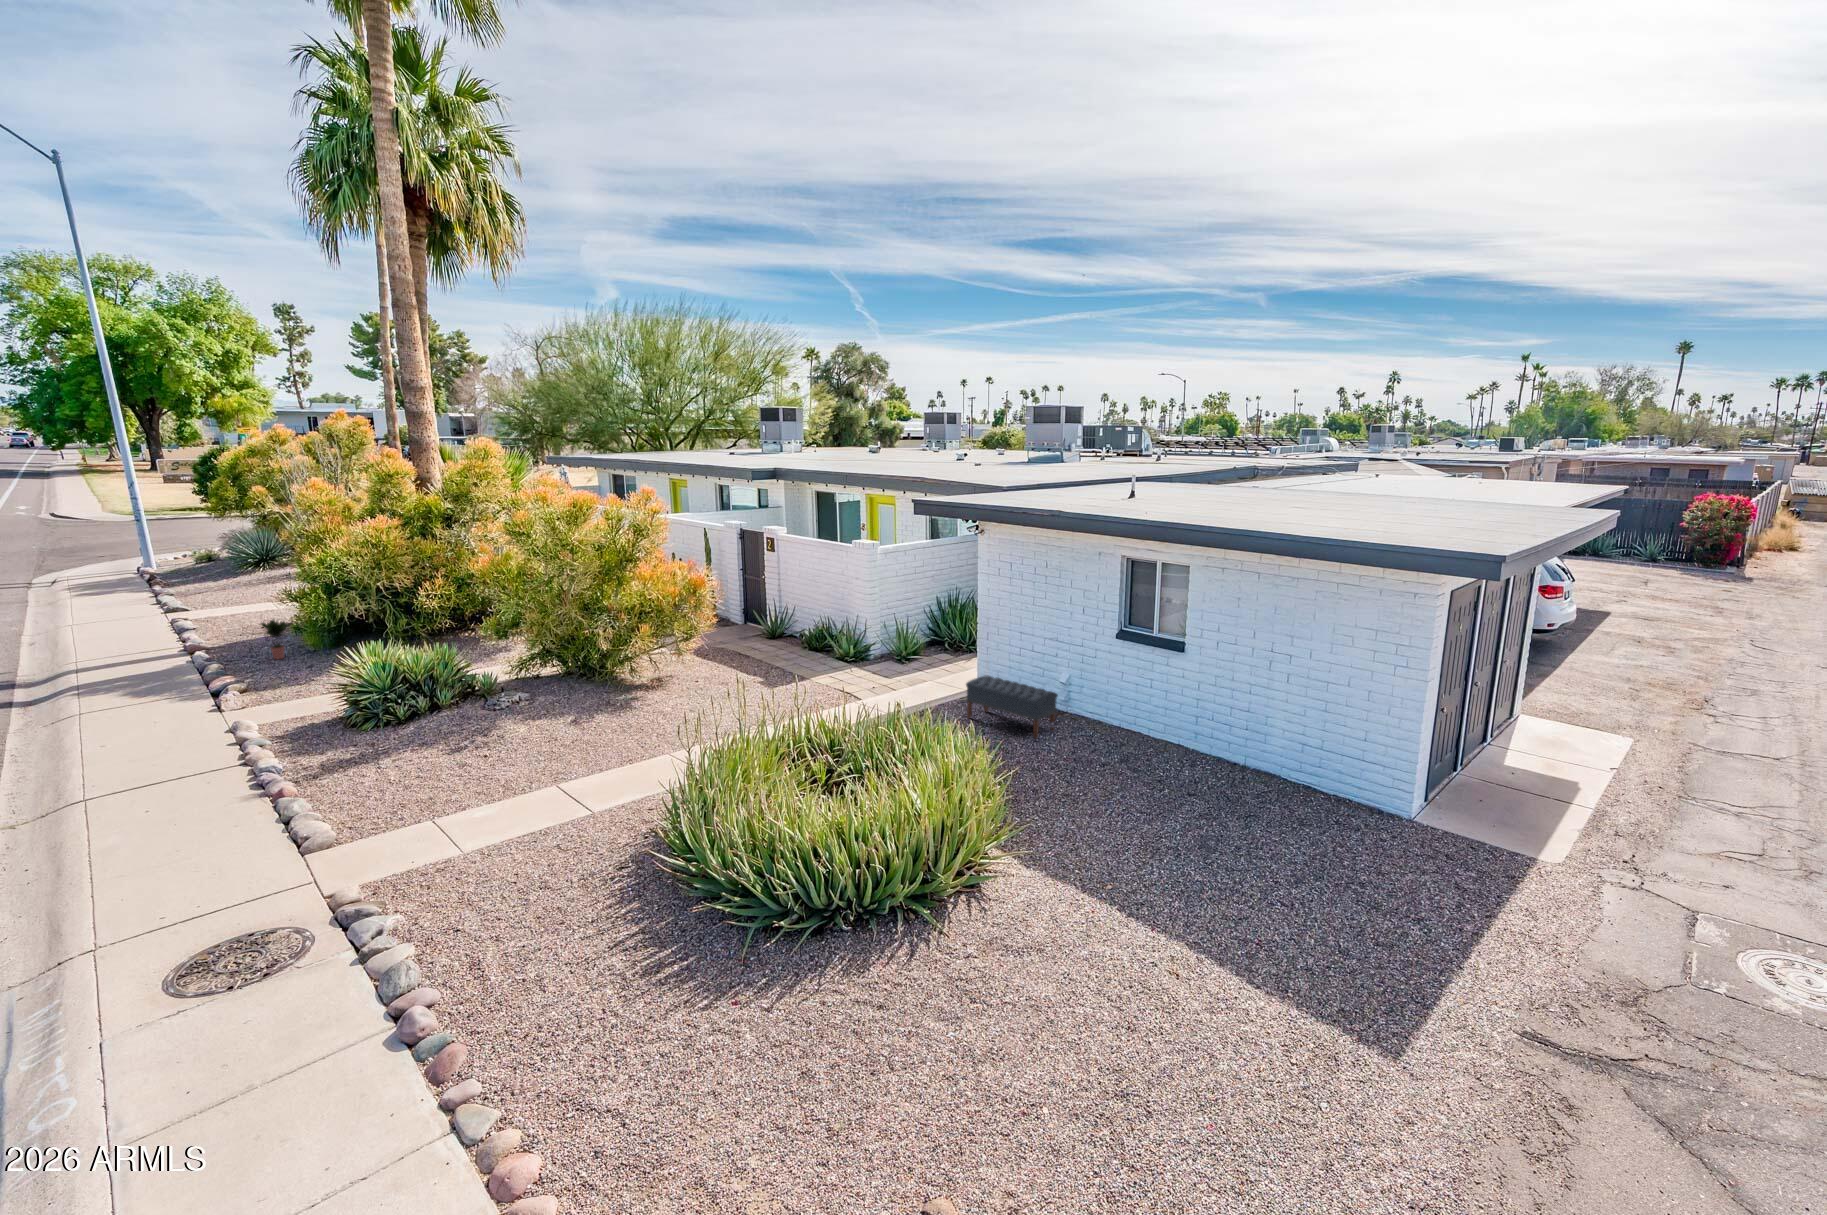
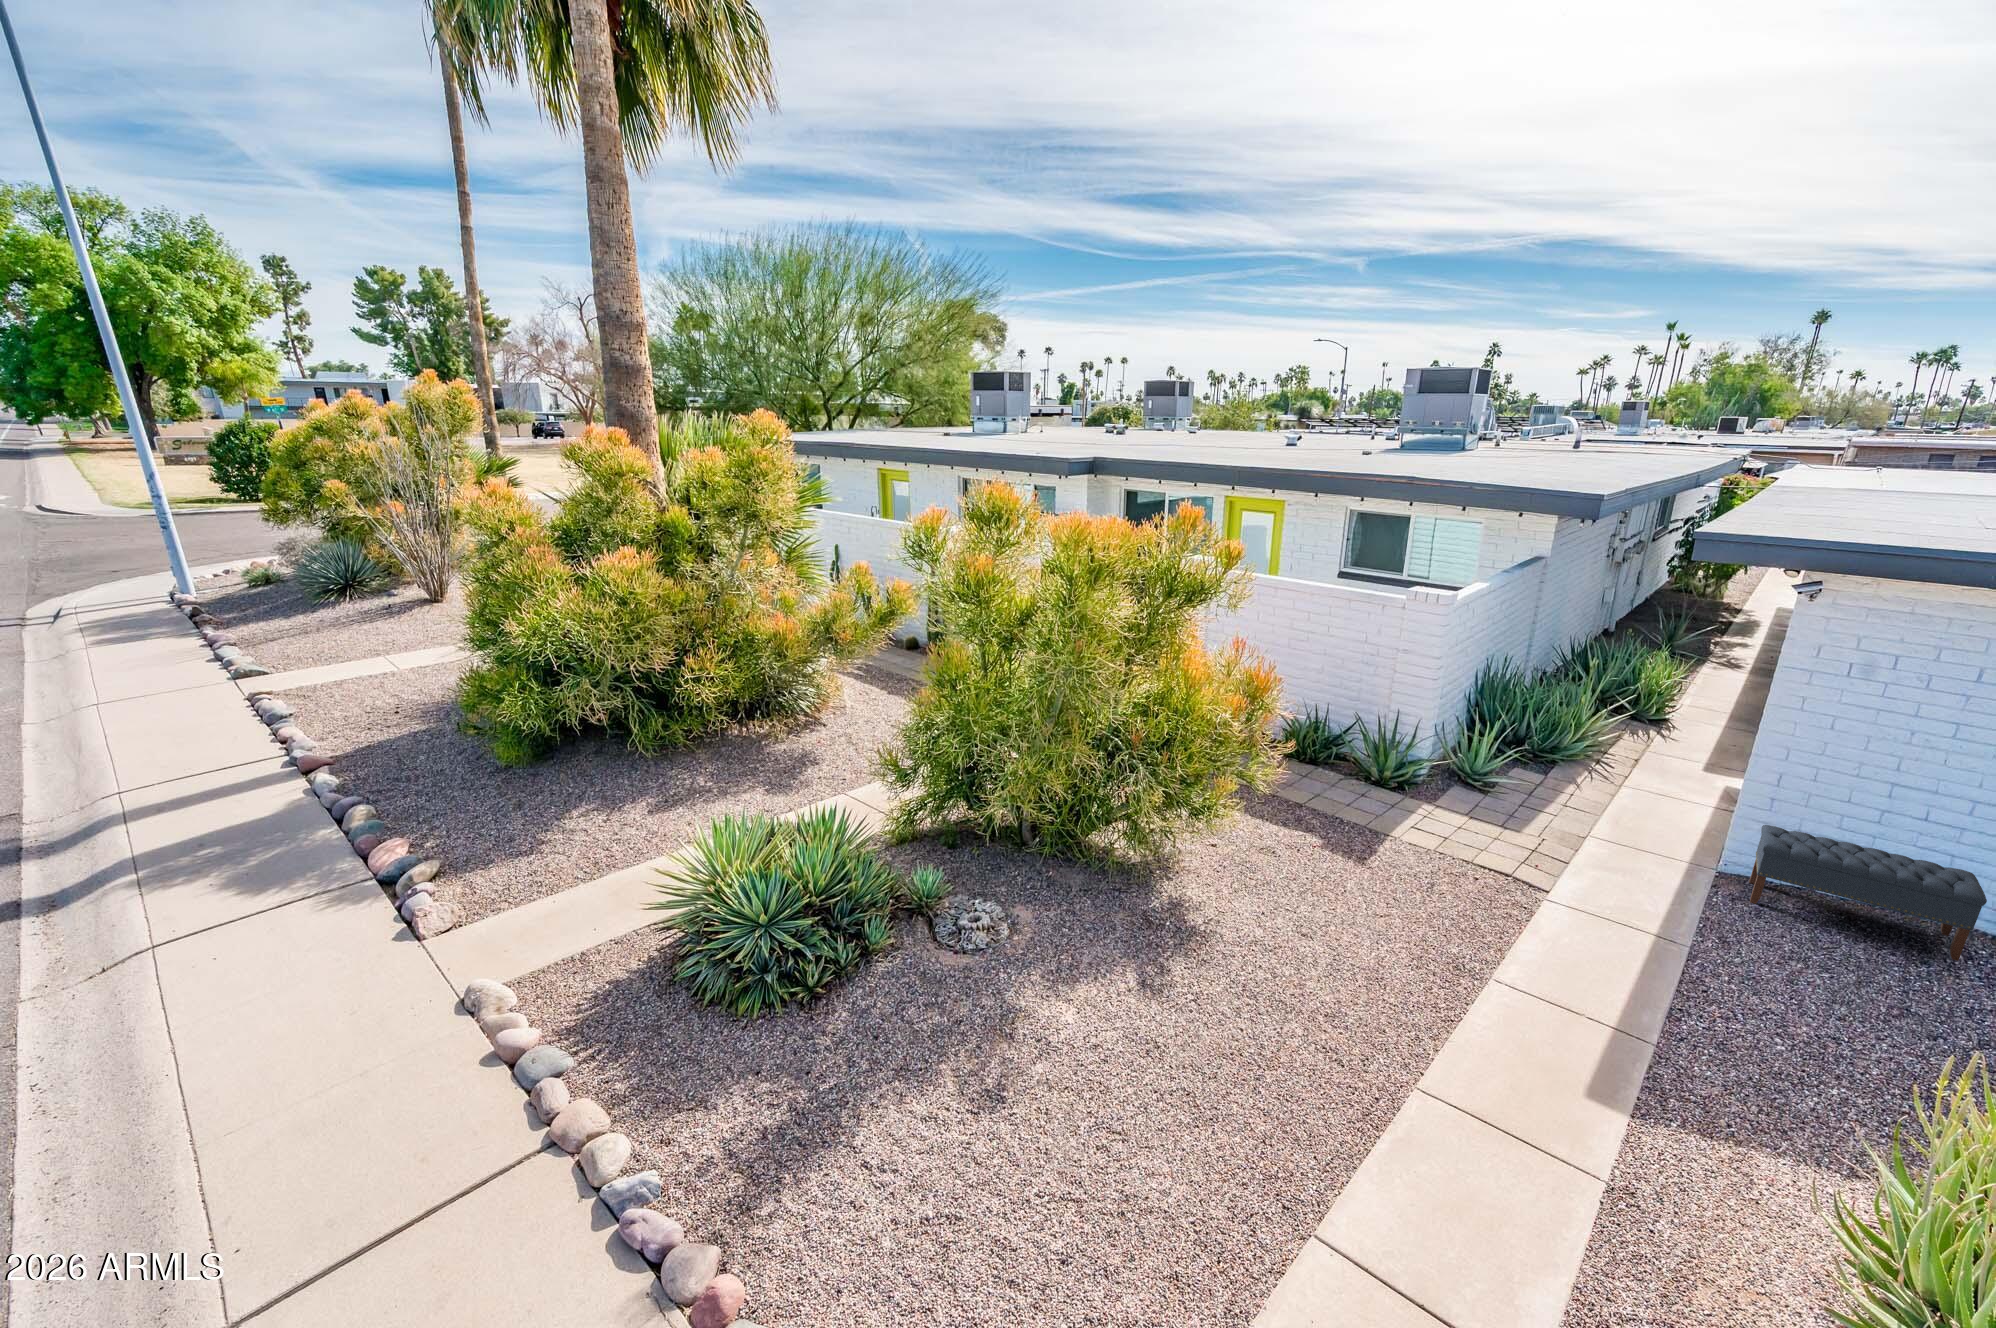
potted plant: present [261,619,292,659] -> none [427,711,491,784]

